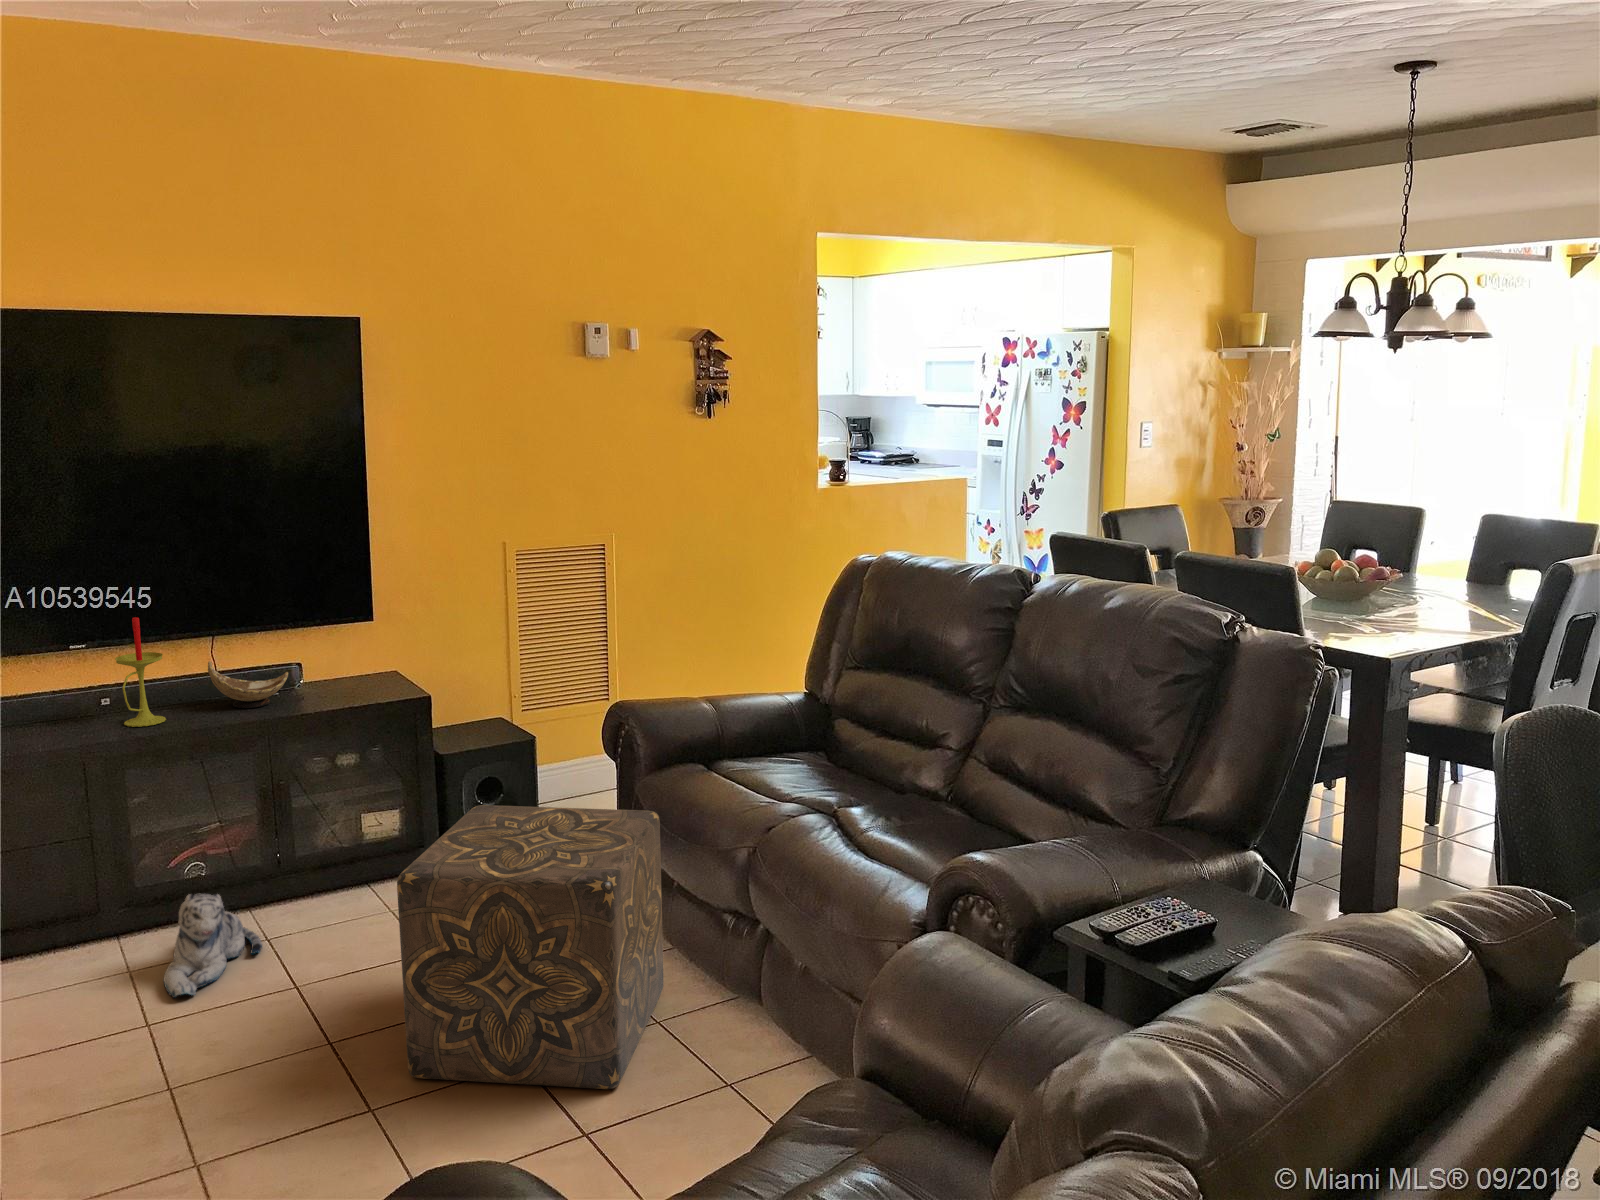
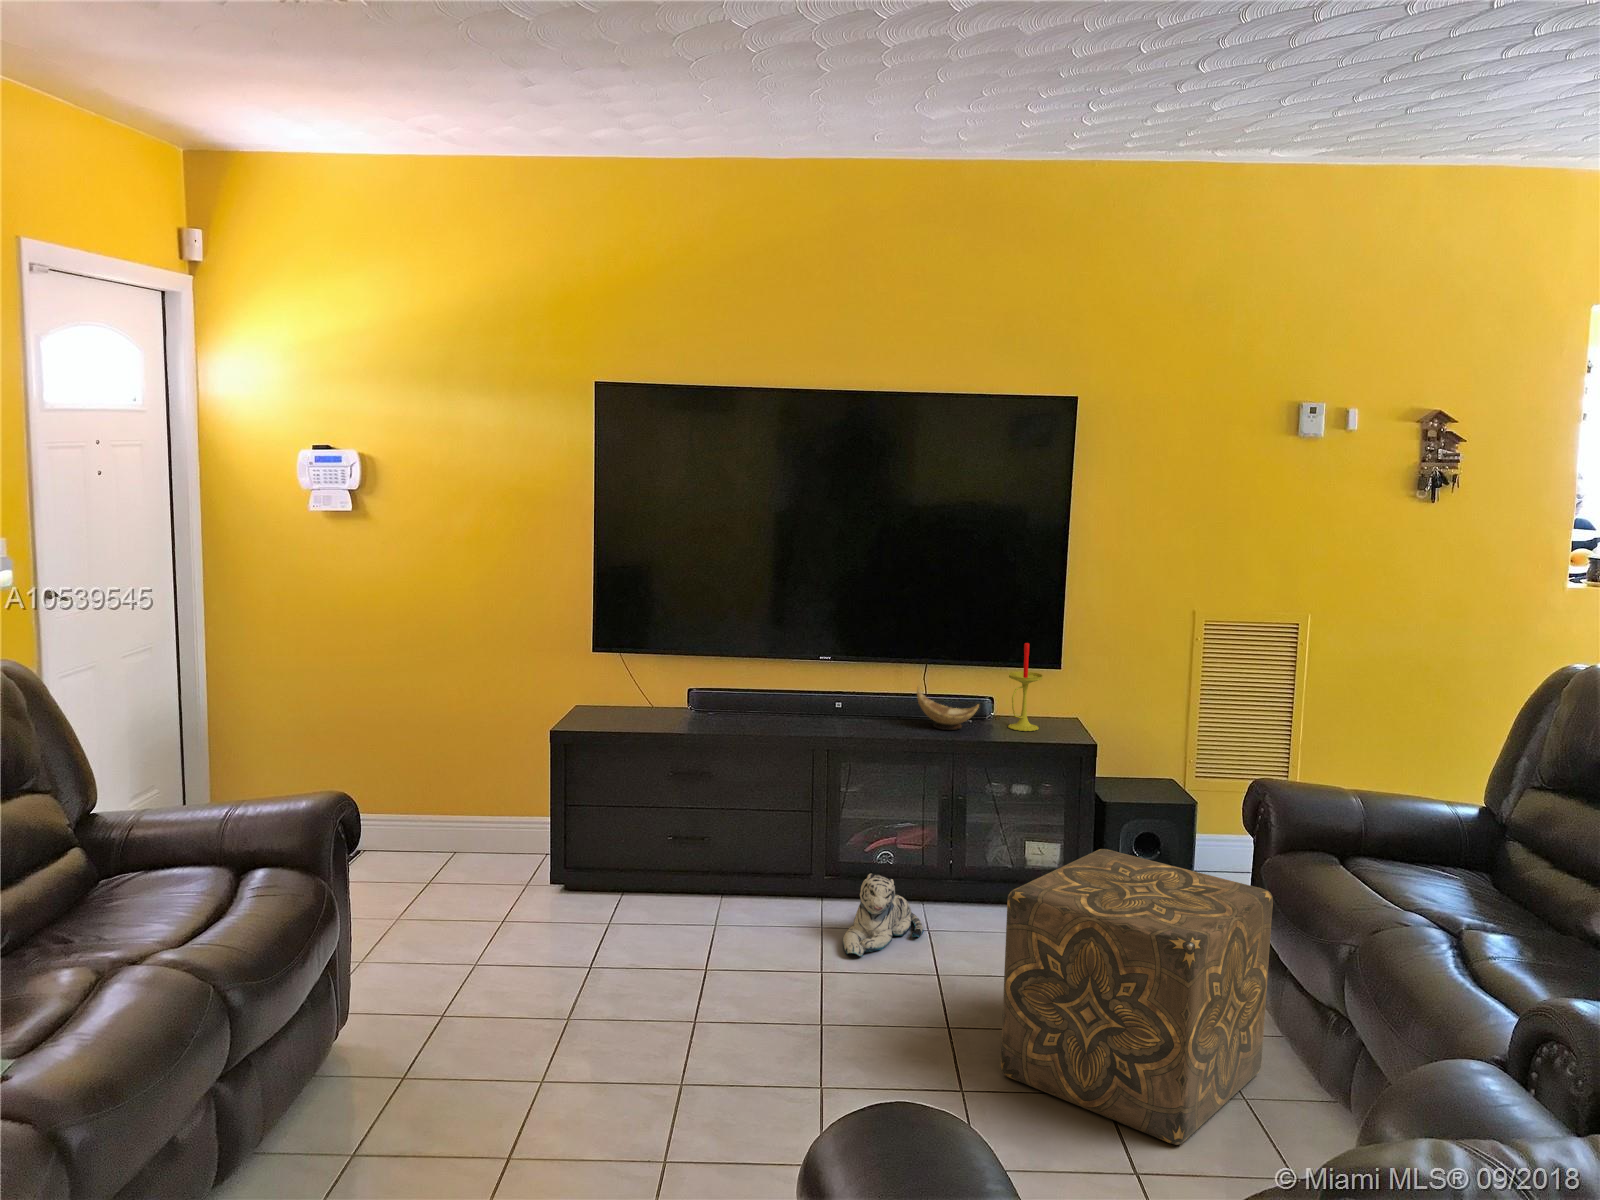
candle: present [115,617,166,727] -> present [1008,643,1043,731]

